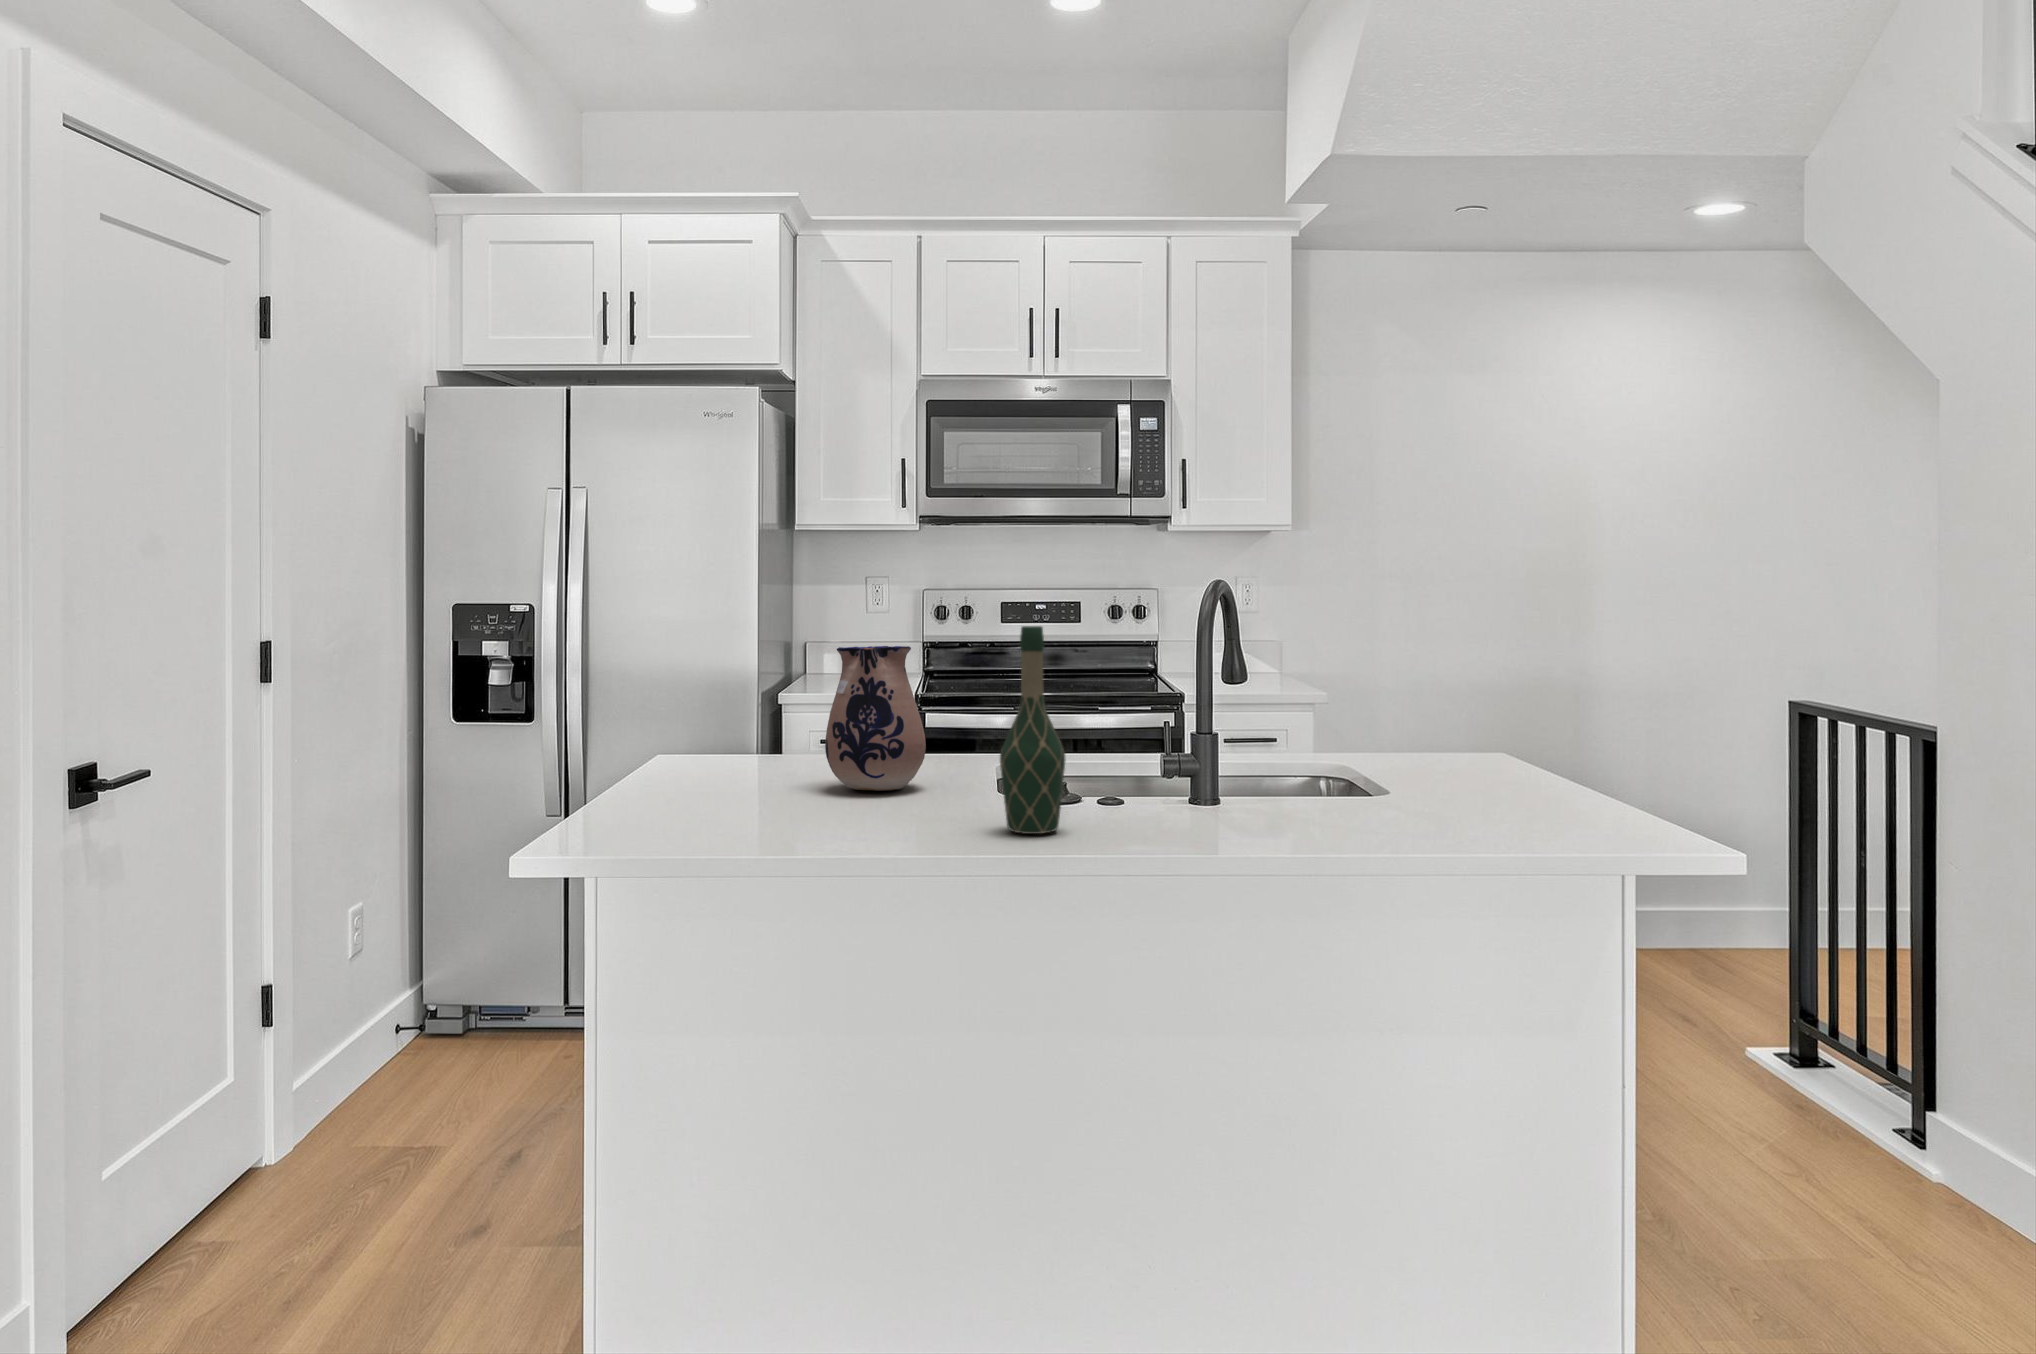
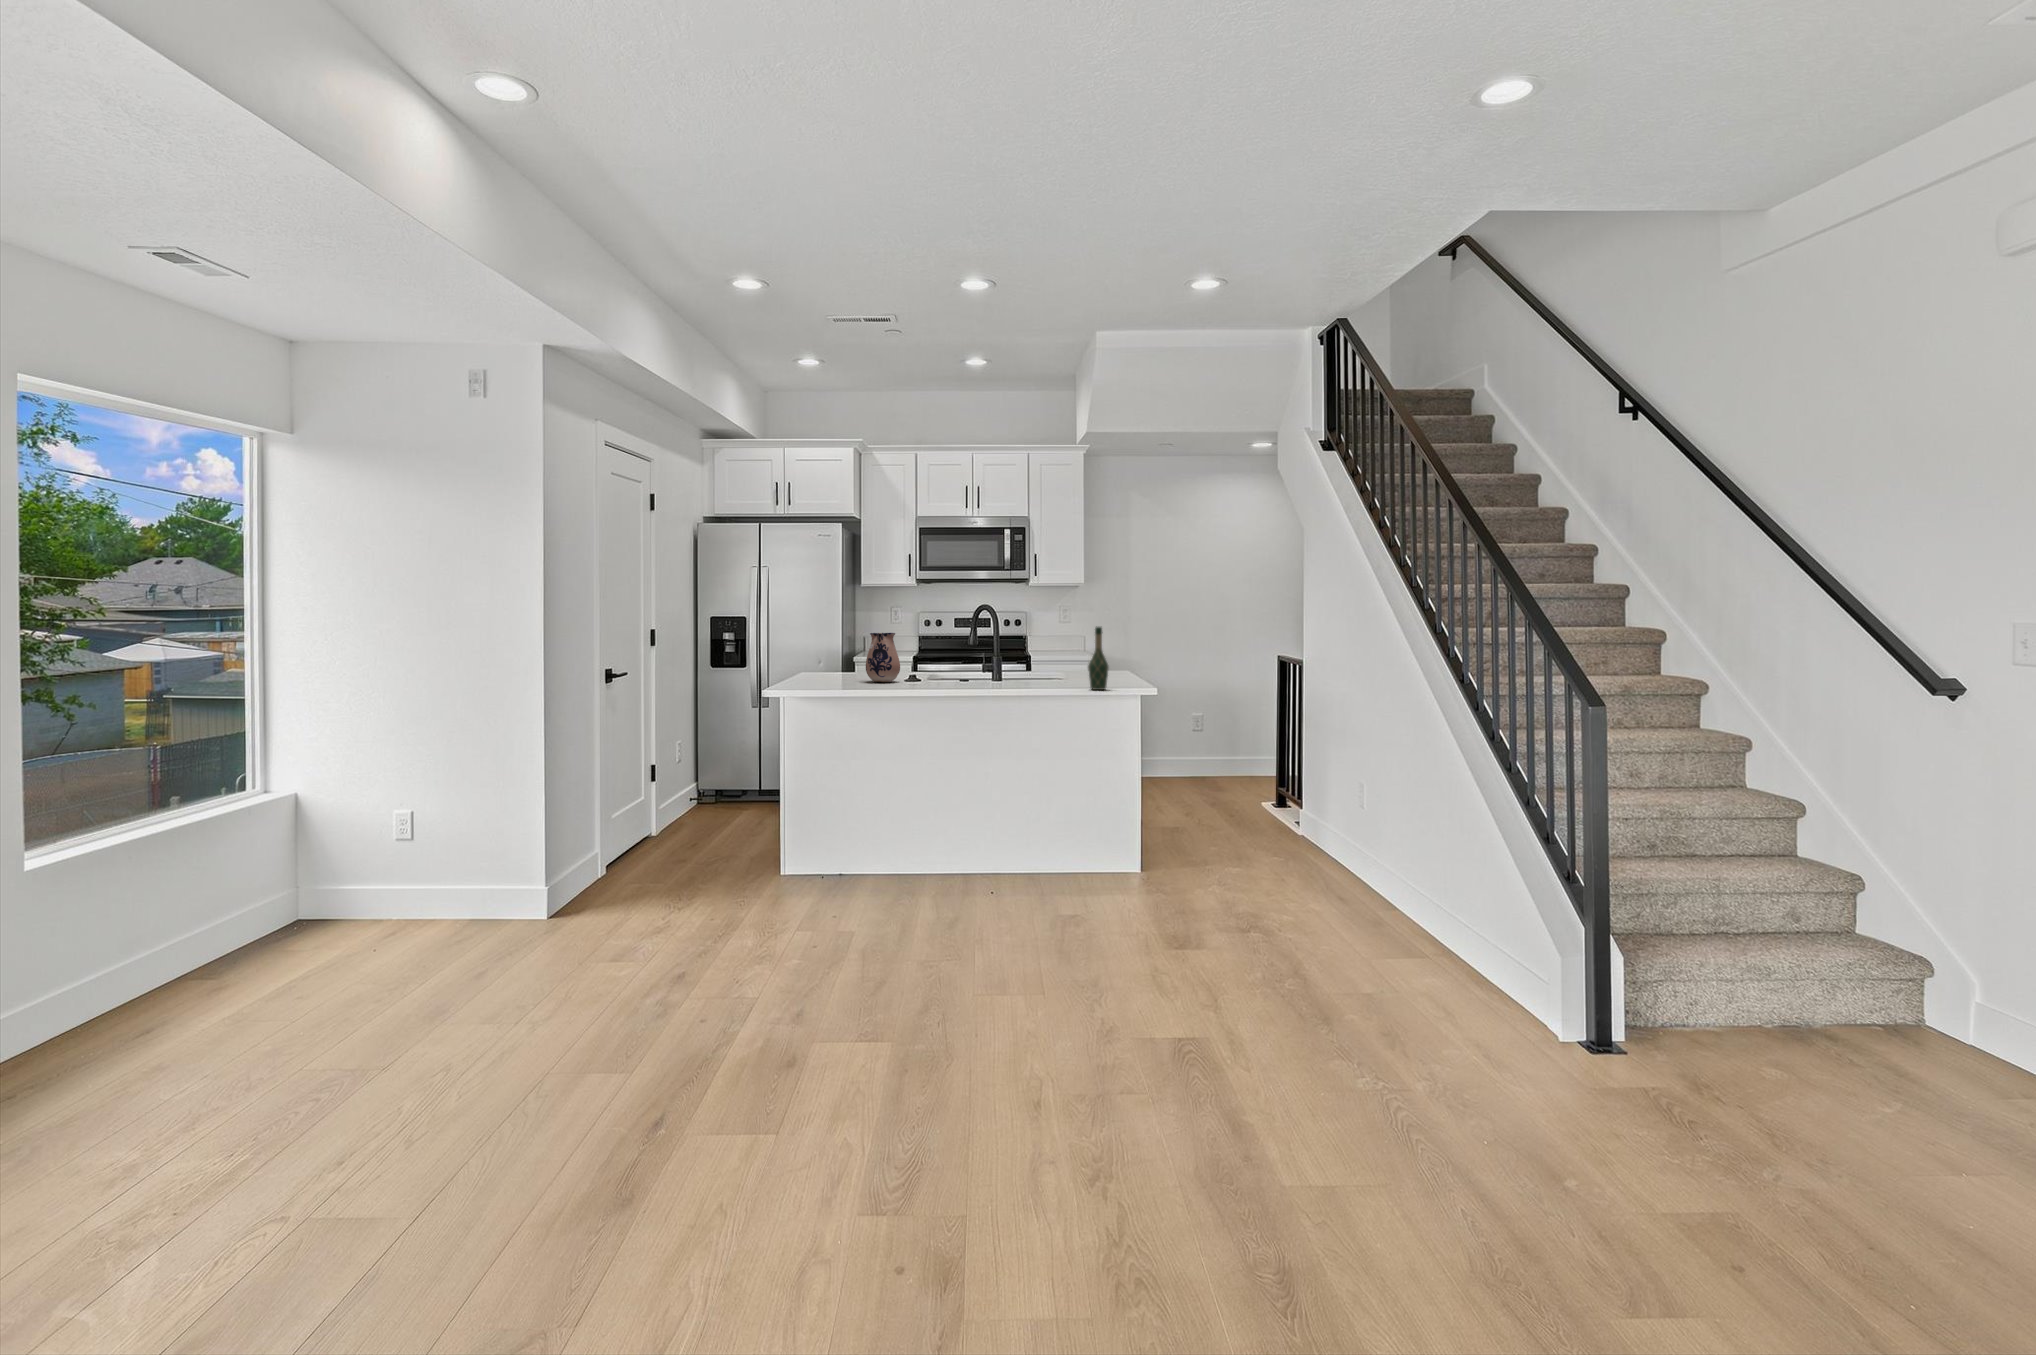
wine bottle: present [1000,626,1066,834] -> present [1088,627,1108,690]

